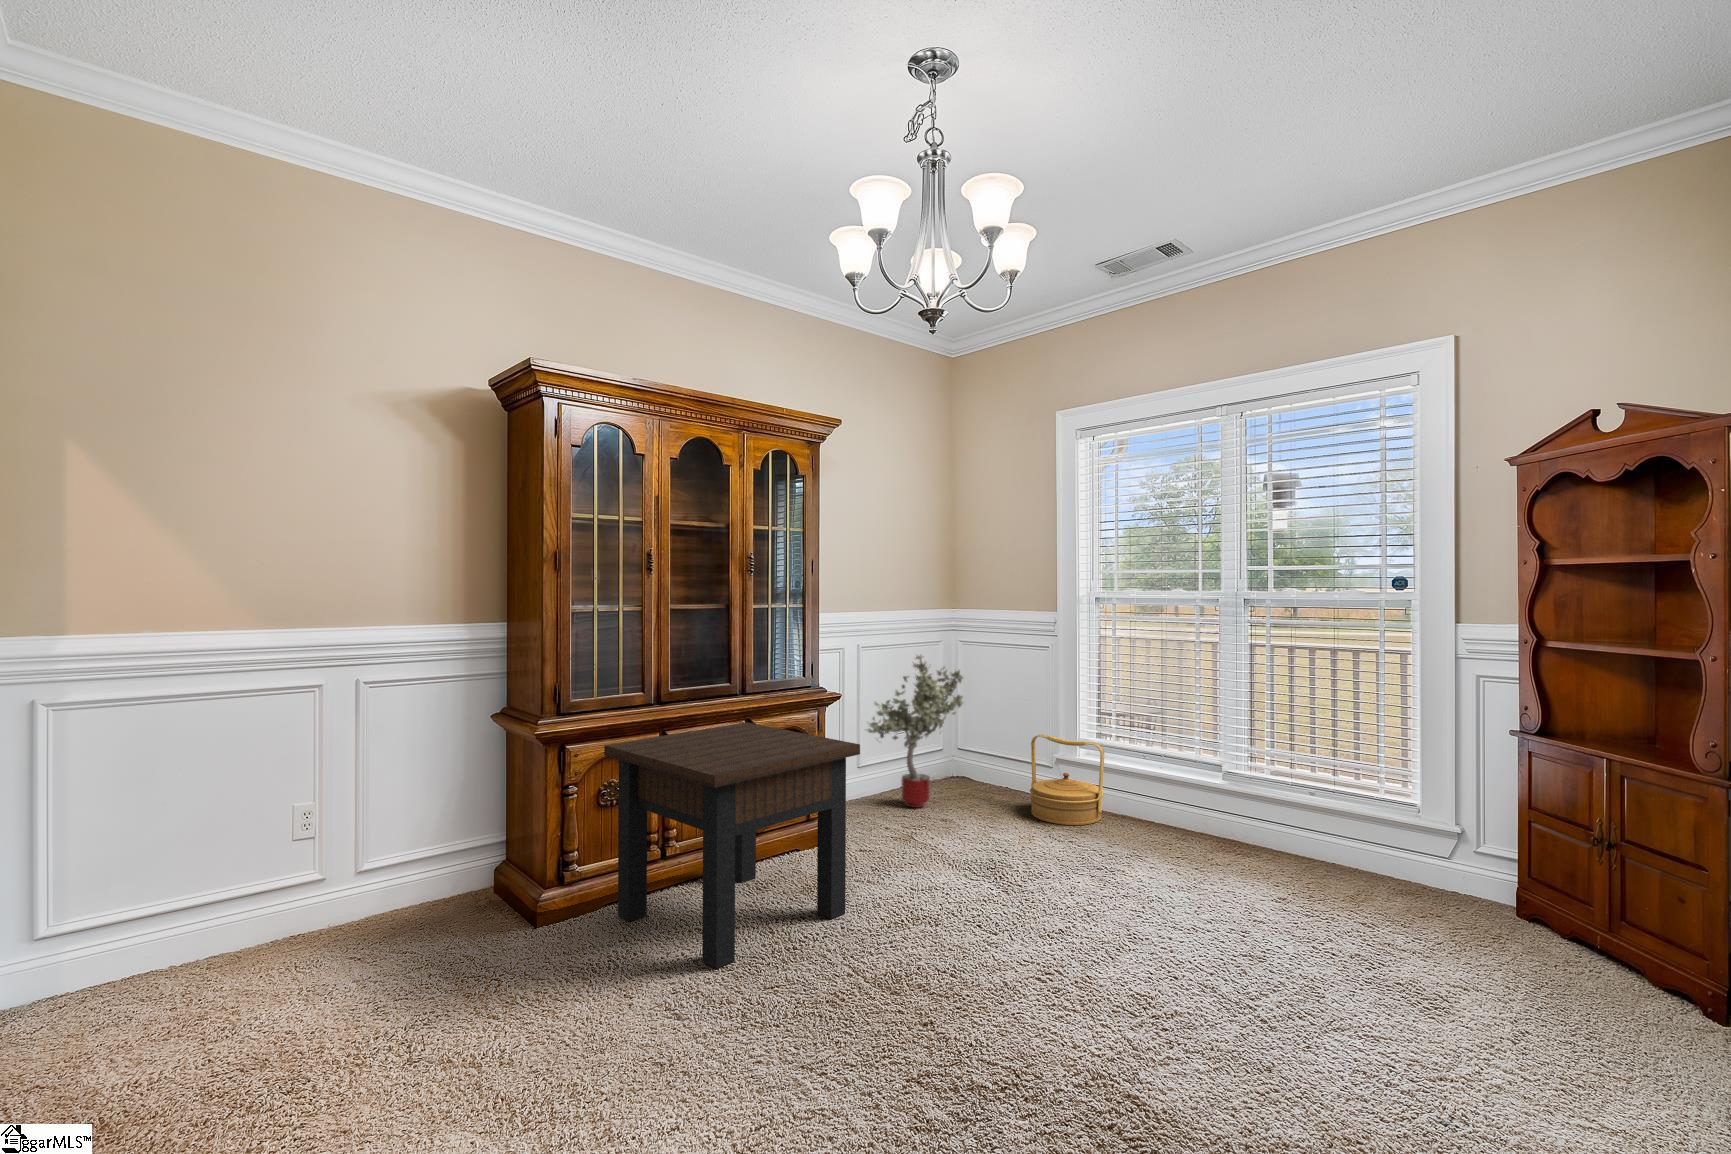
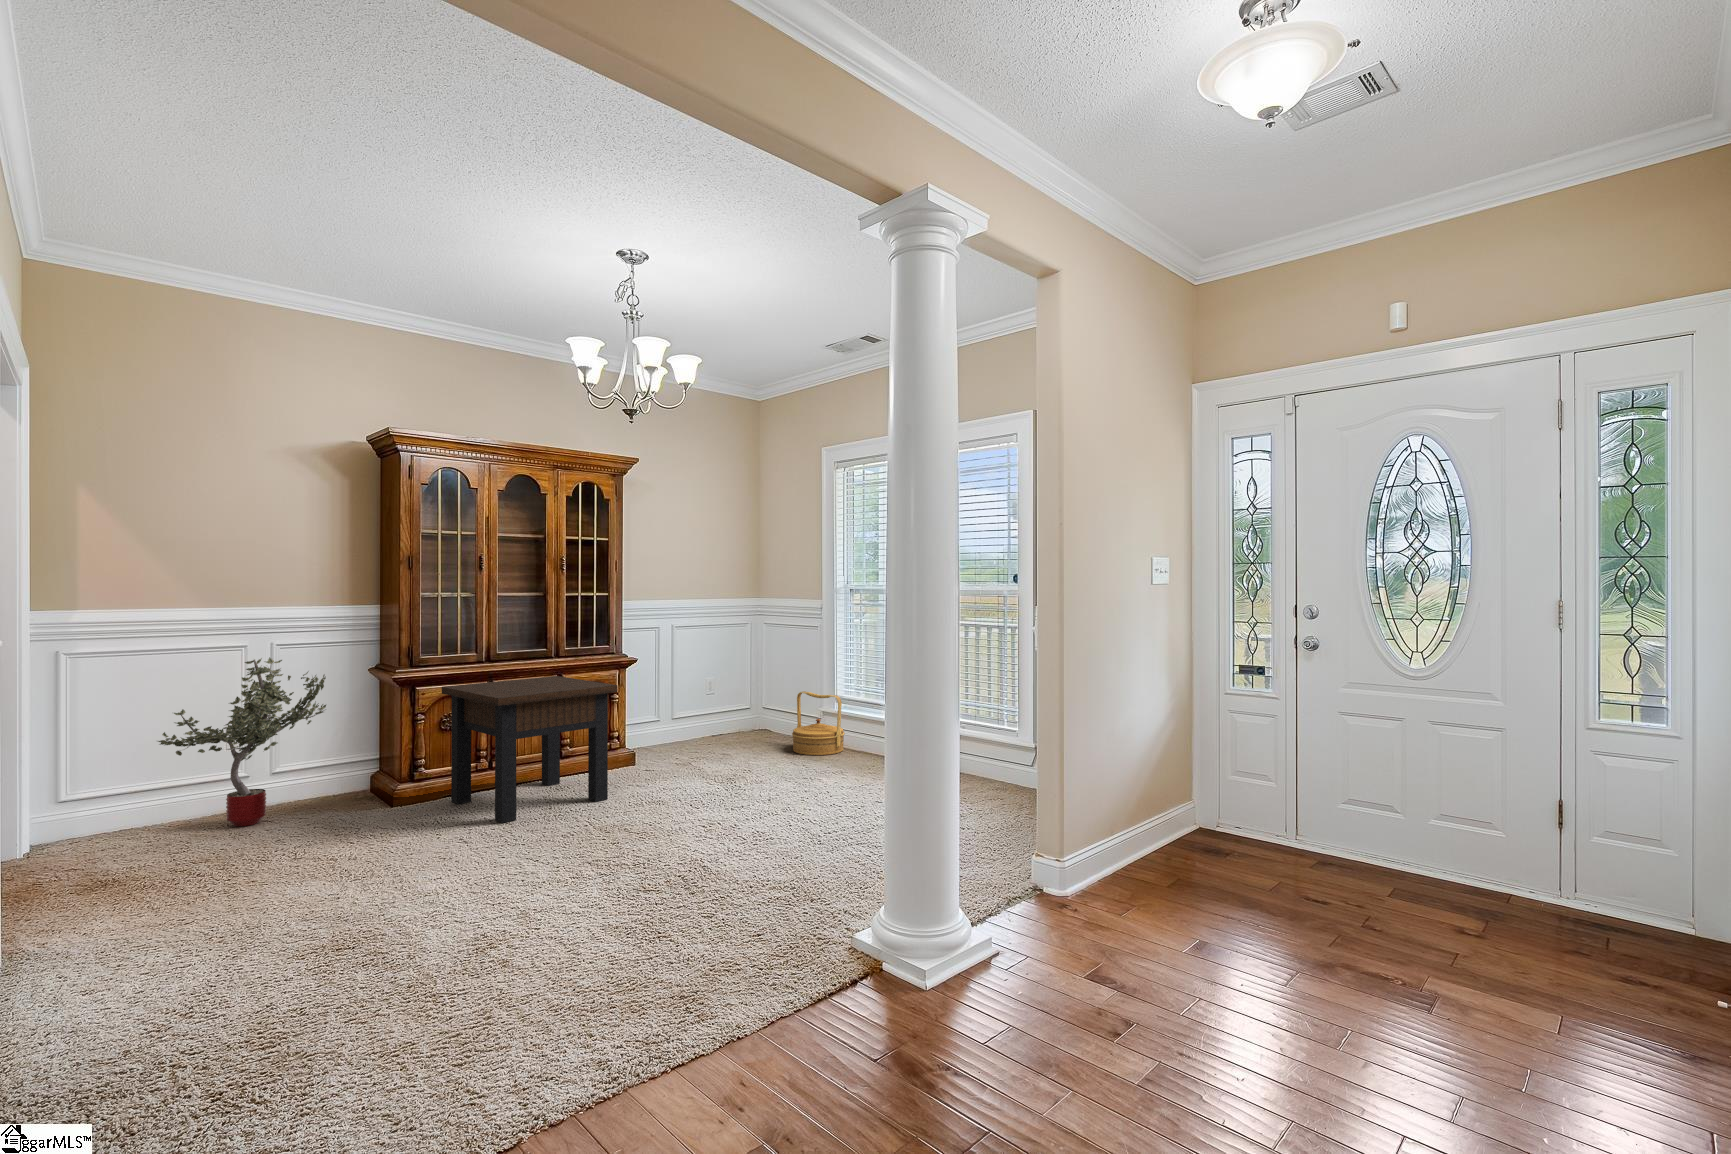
potted tree: present [867,655,963,808] -> present [158,657,326,827]

